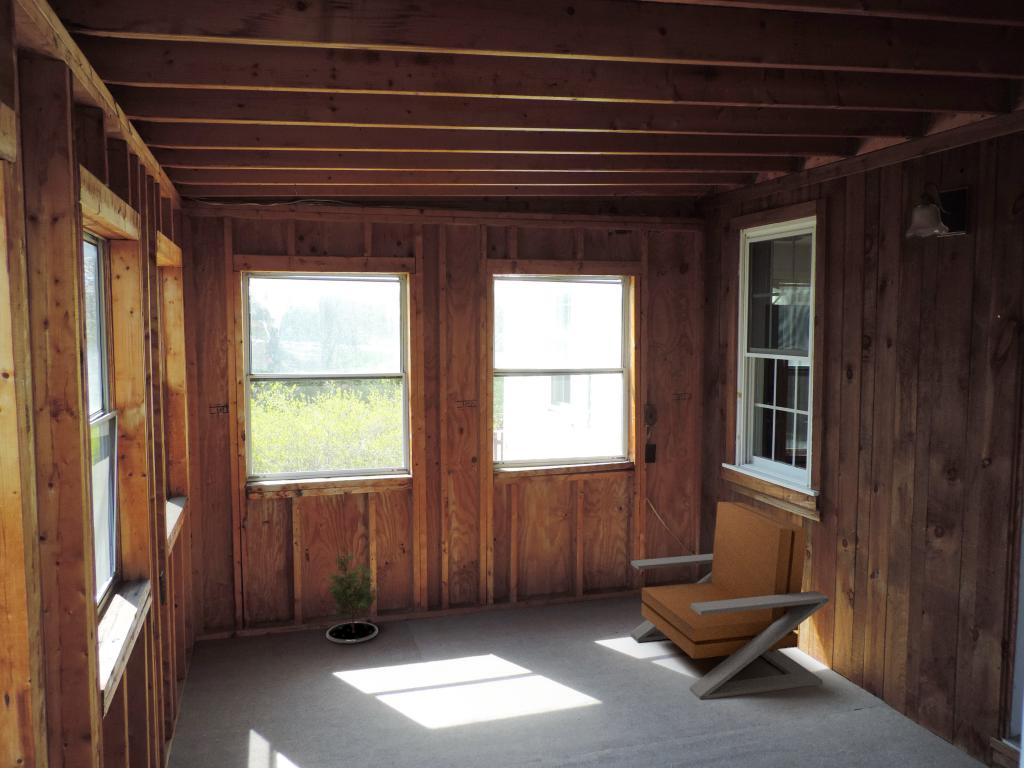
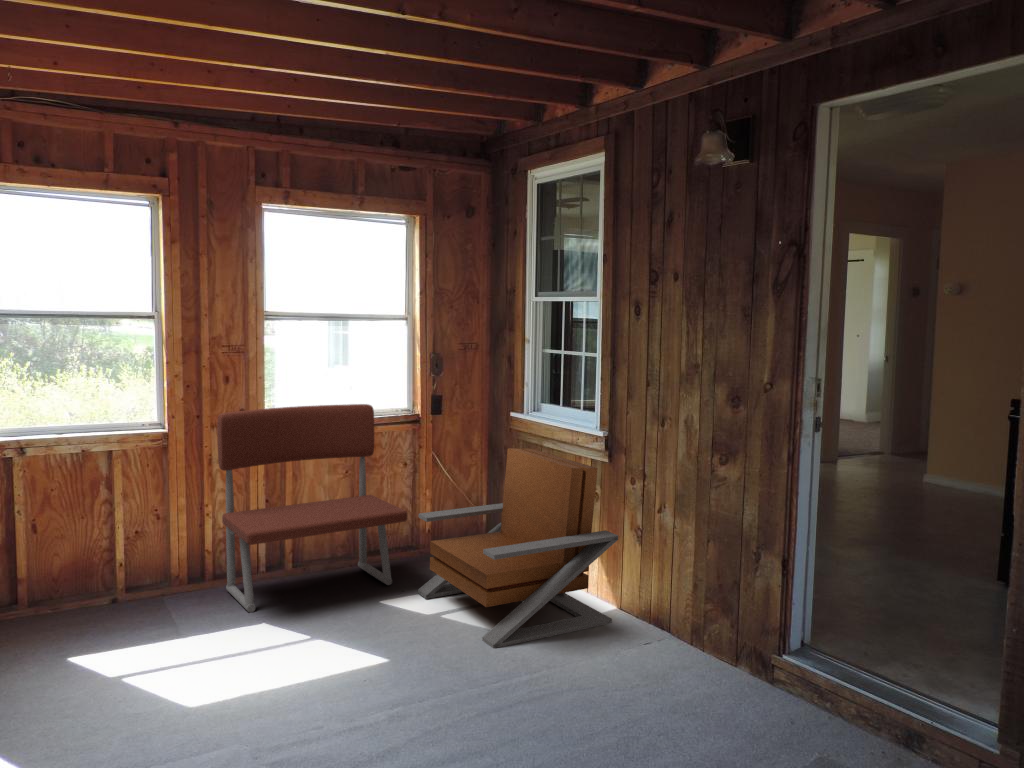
bench: none [453,454,621,642] -> present [217,404,408,612]
potted tree: present [326,549,379,643] -> none [53,512,129,626]

